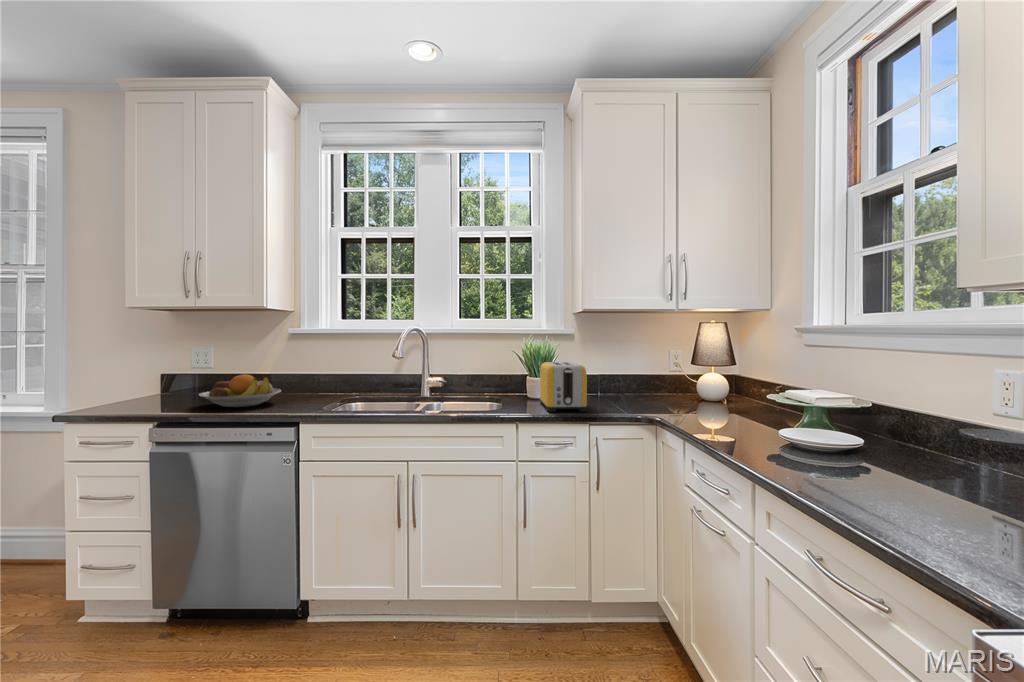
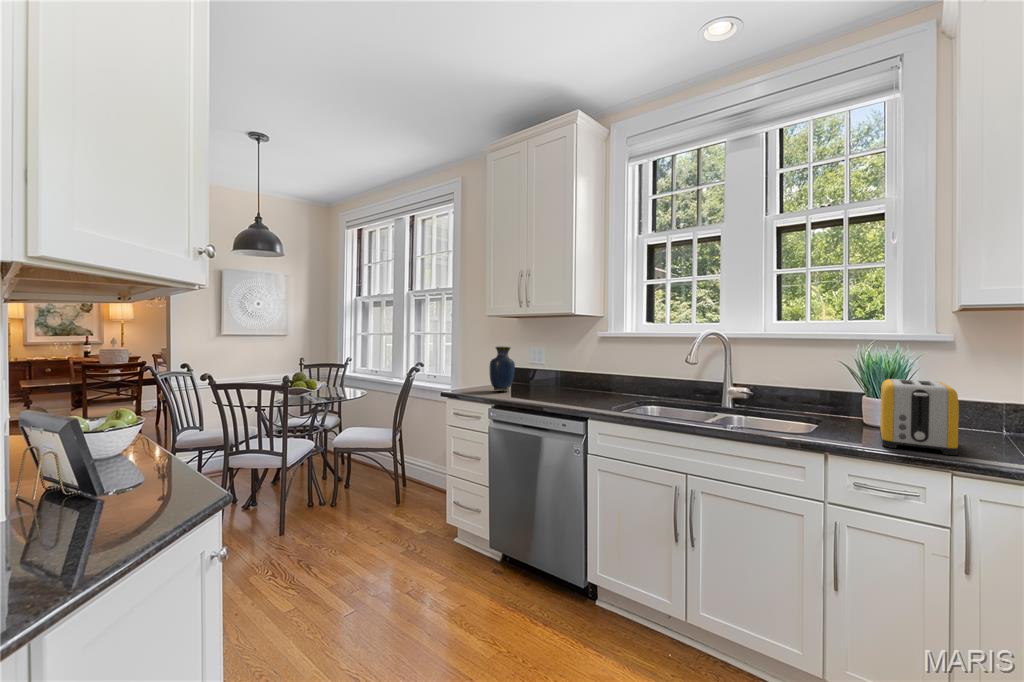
vase: none [138,347,178,405] -> present [489,347,515,391]
fruit bowl: present [199,374,281,407] -> none [523,372,585,399]

